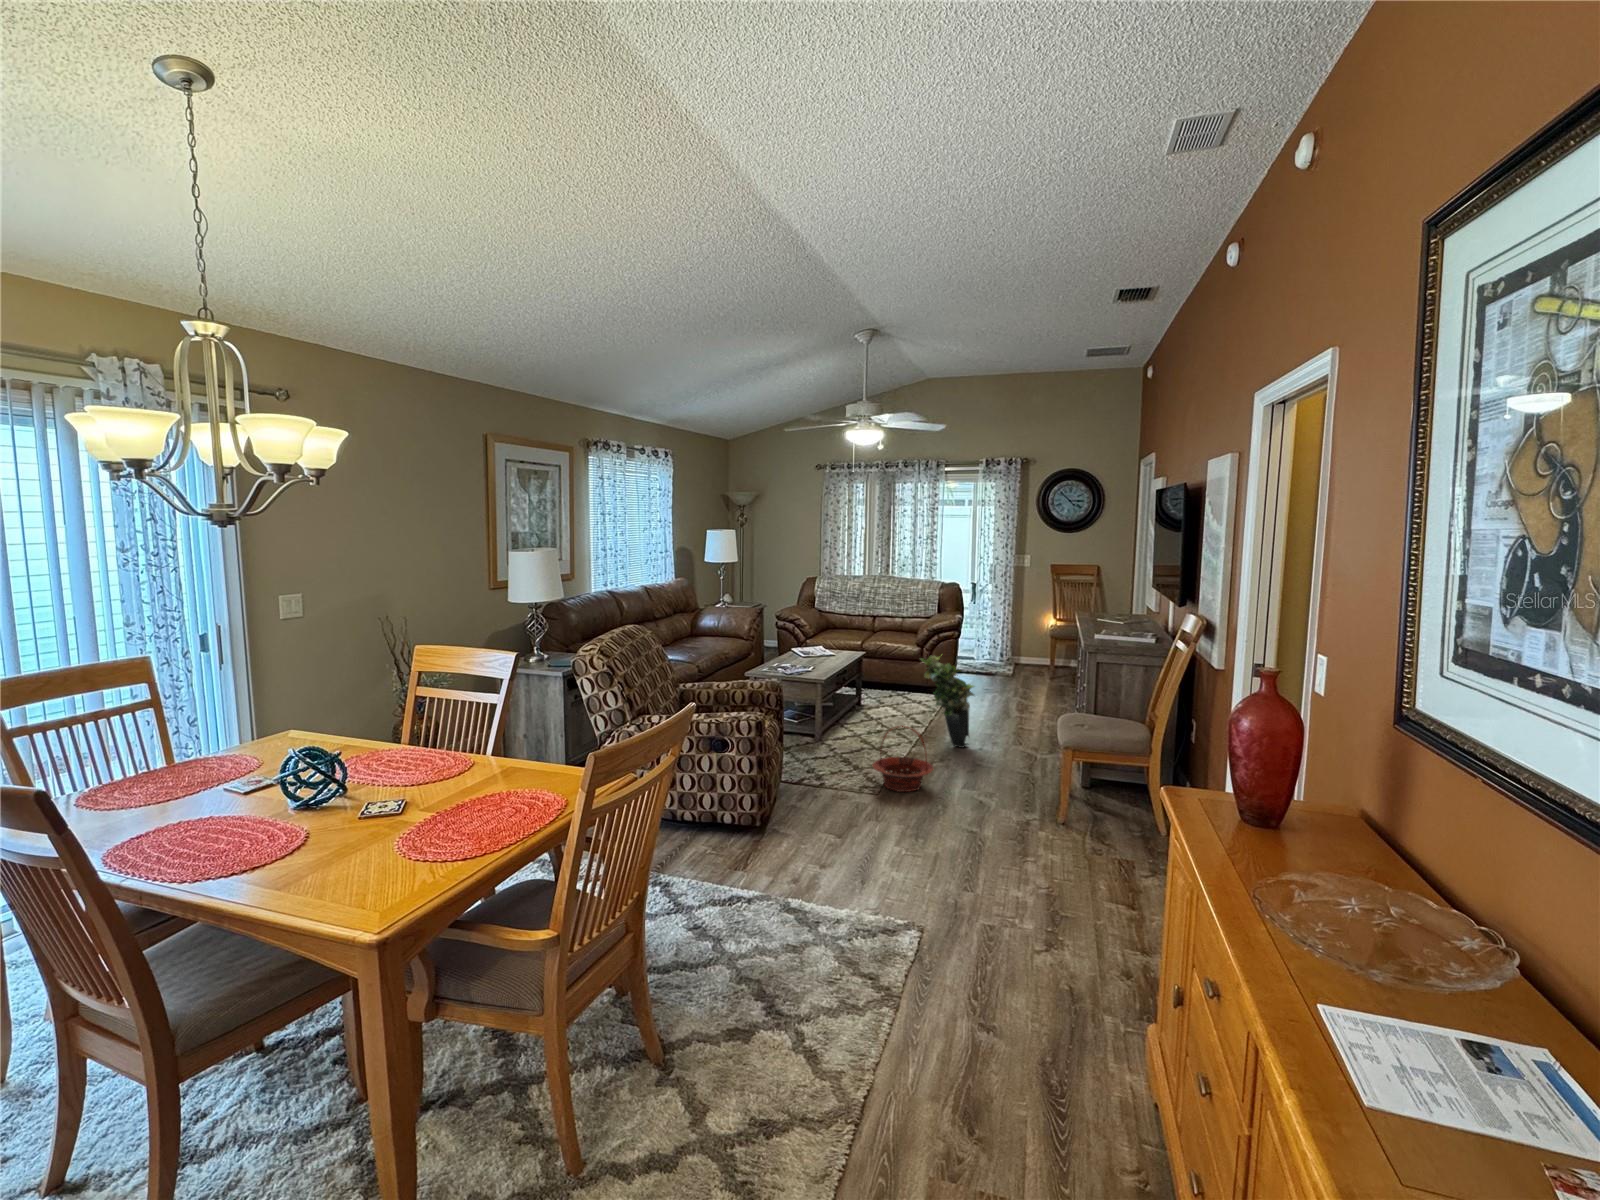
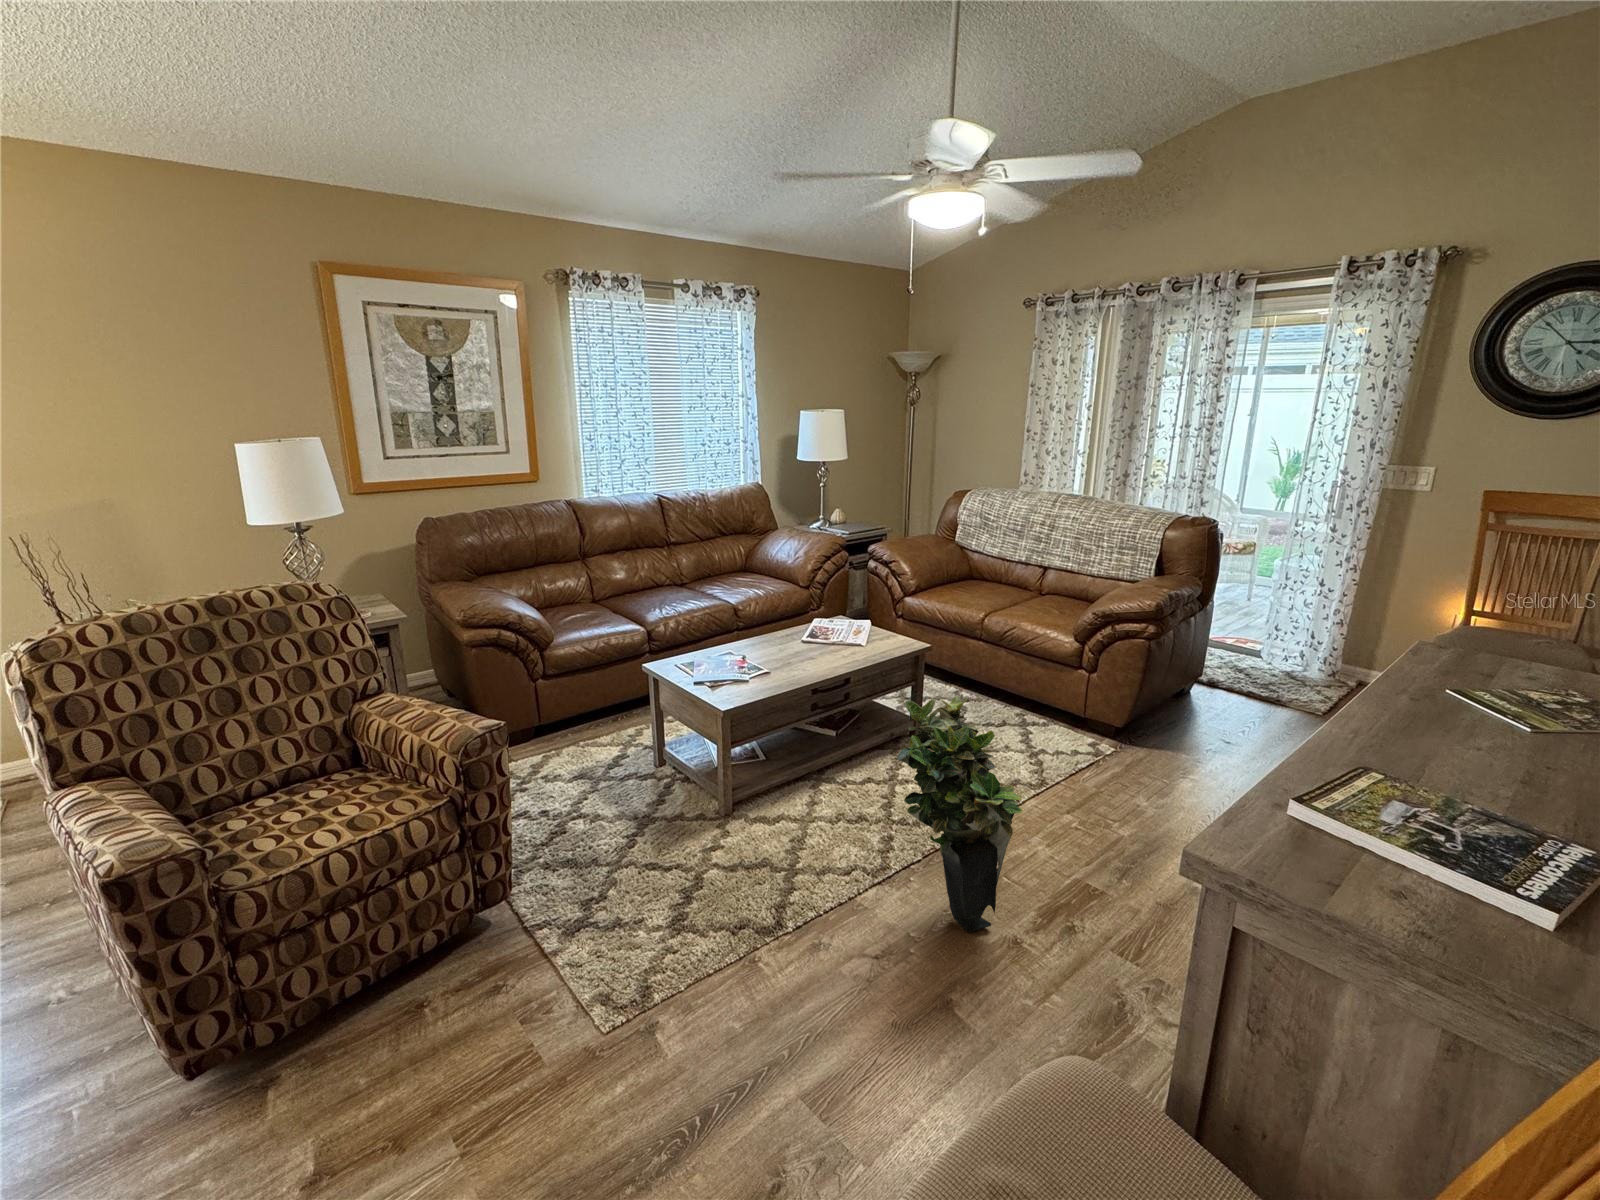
basket: present [873,725,933,792] -> none [583,894,740,1072]

